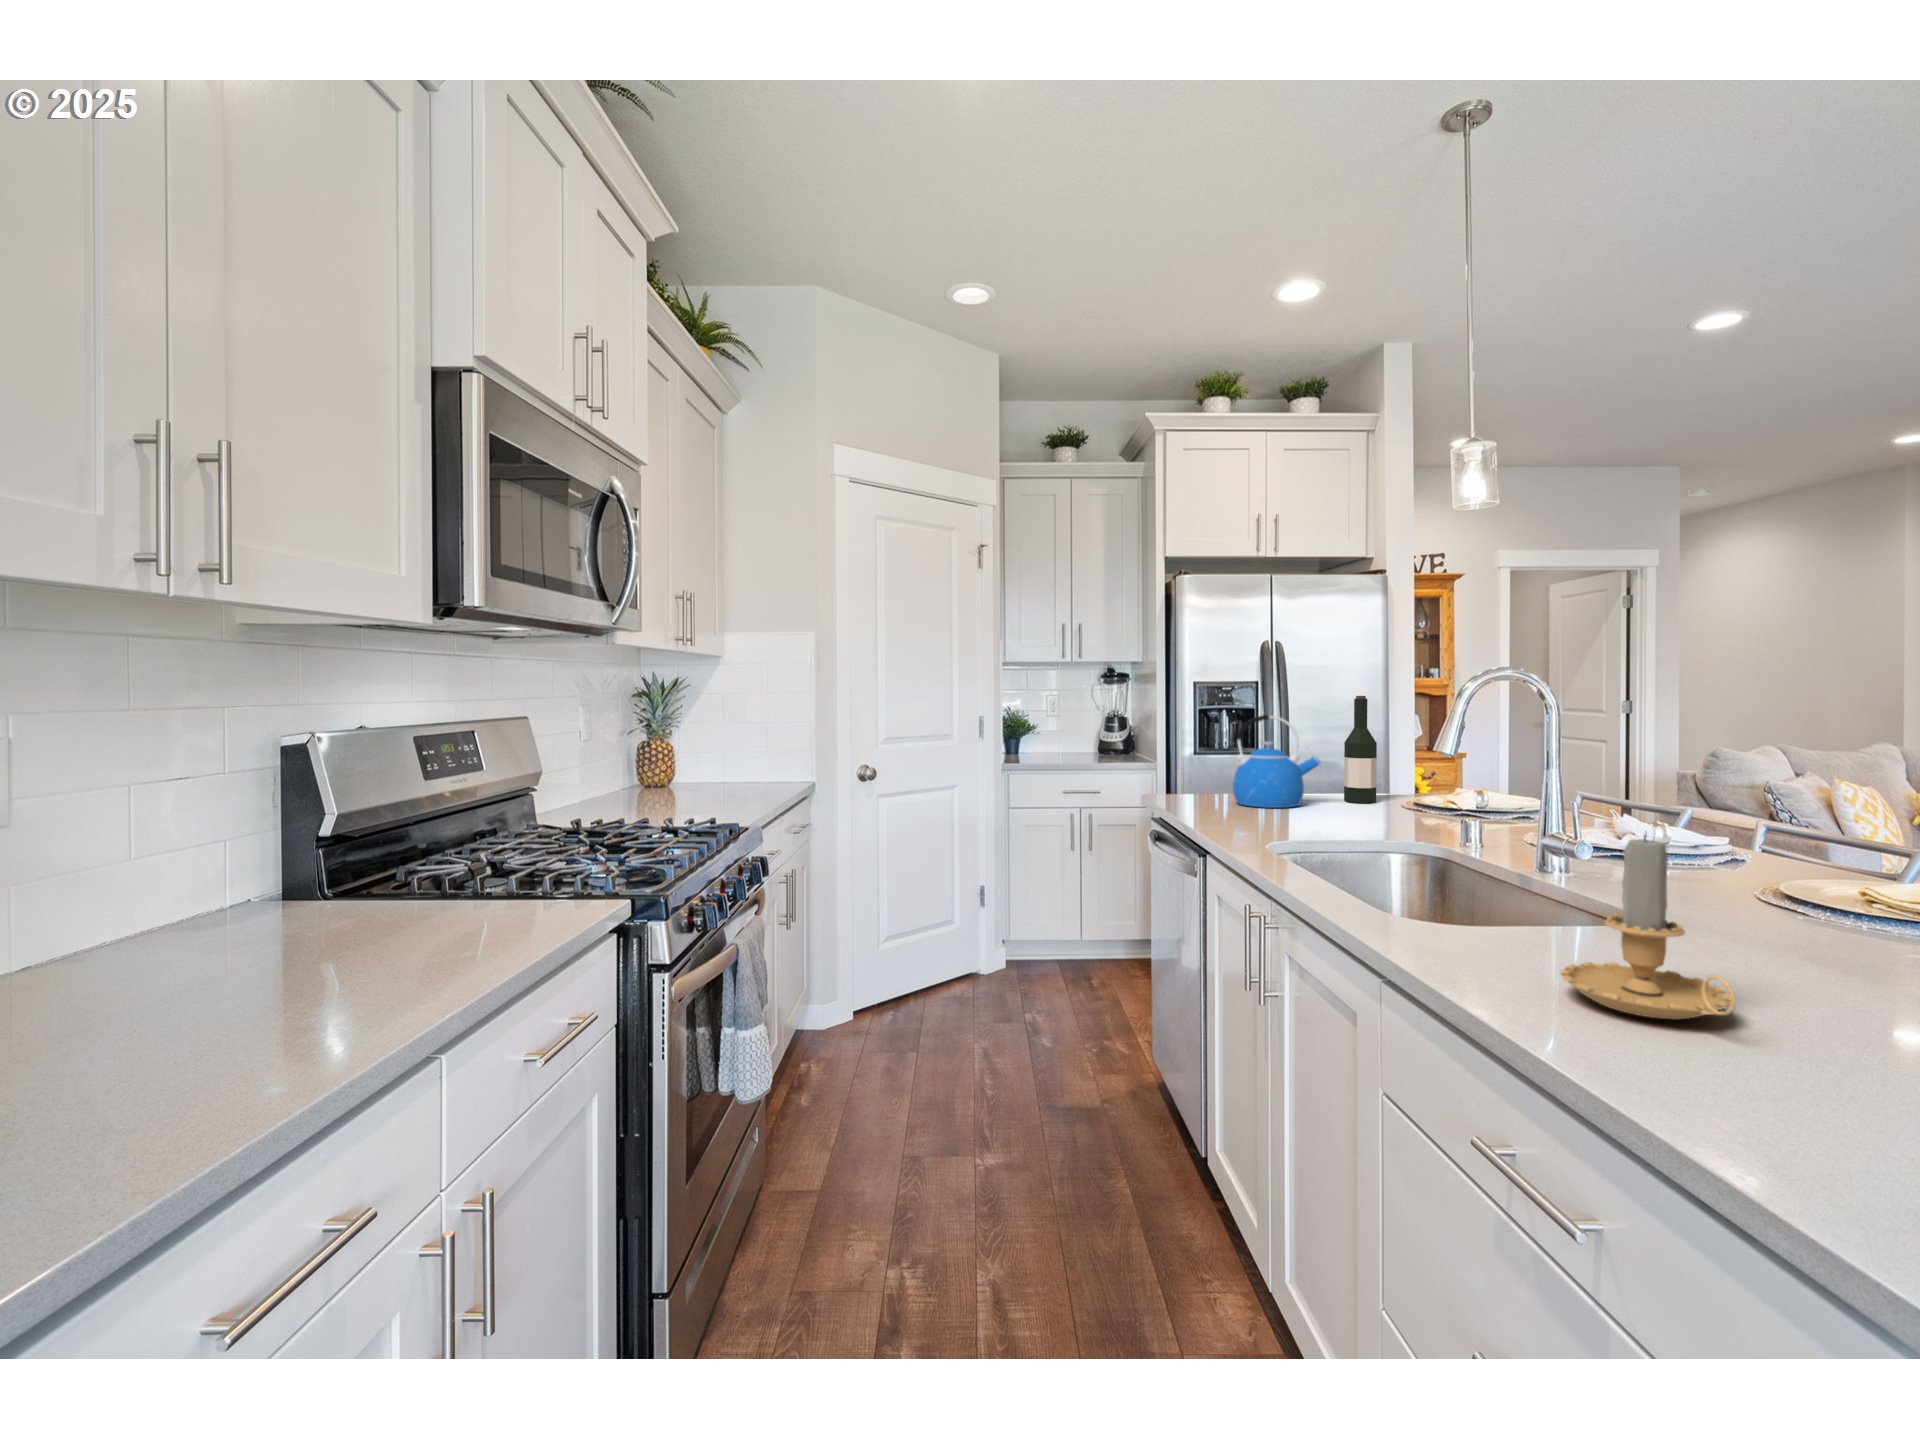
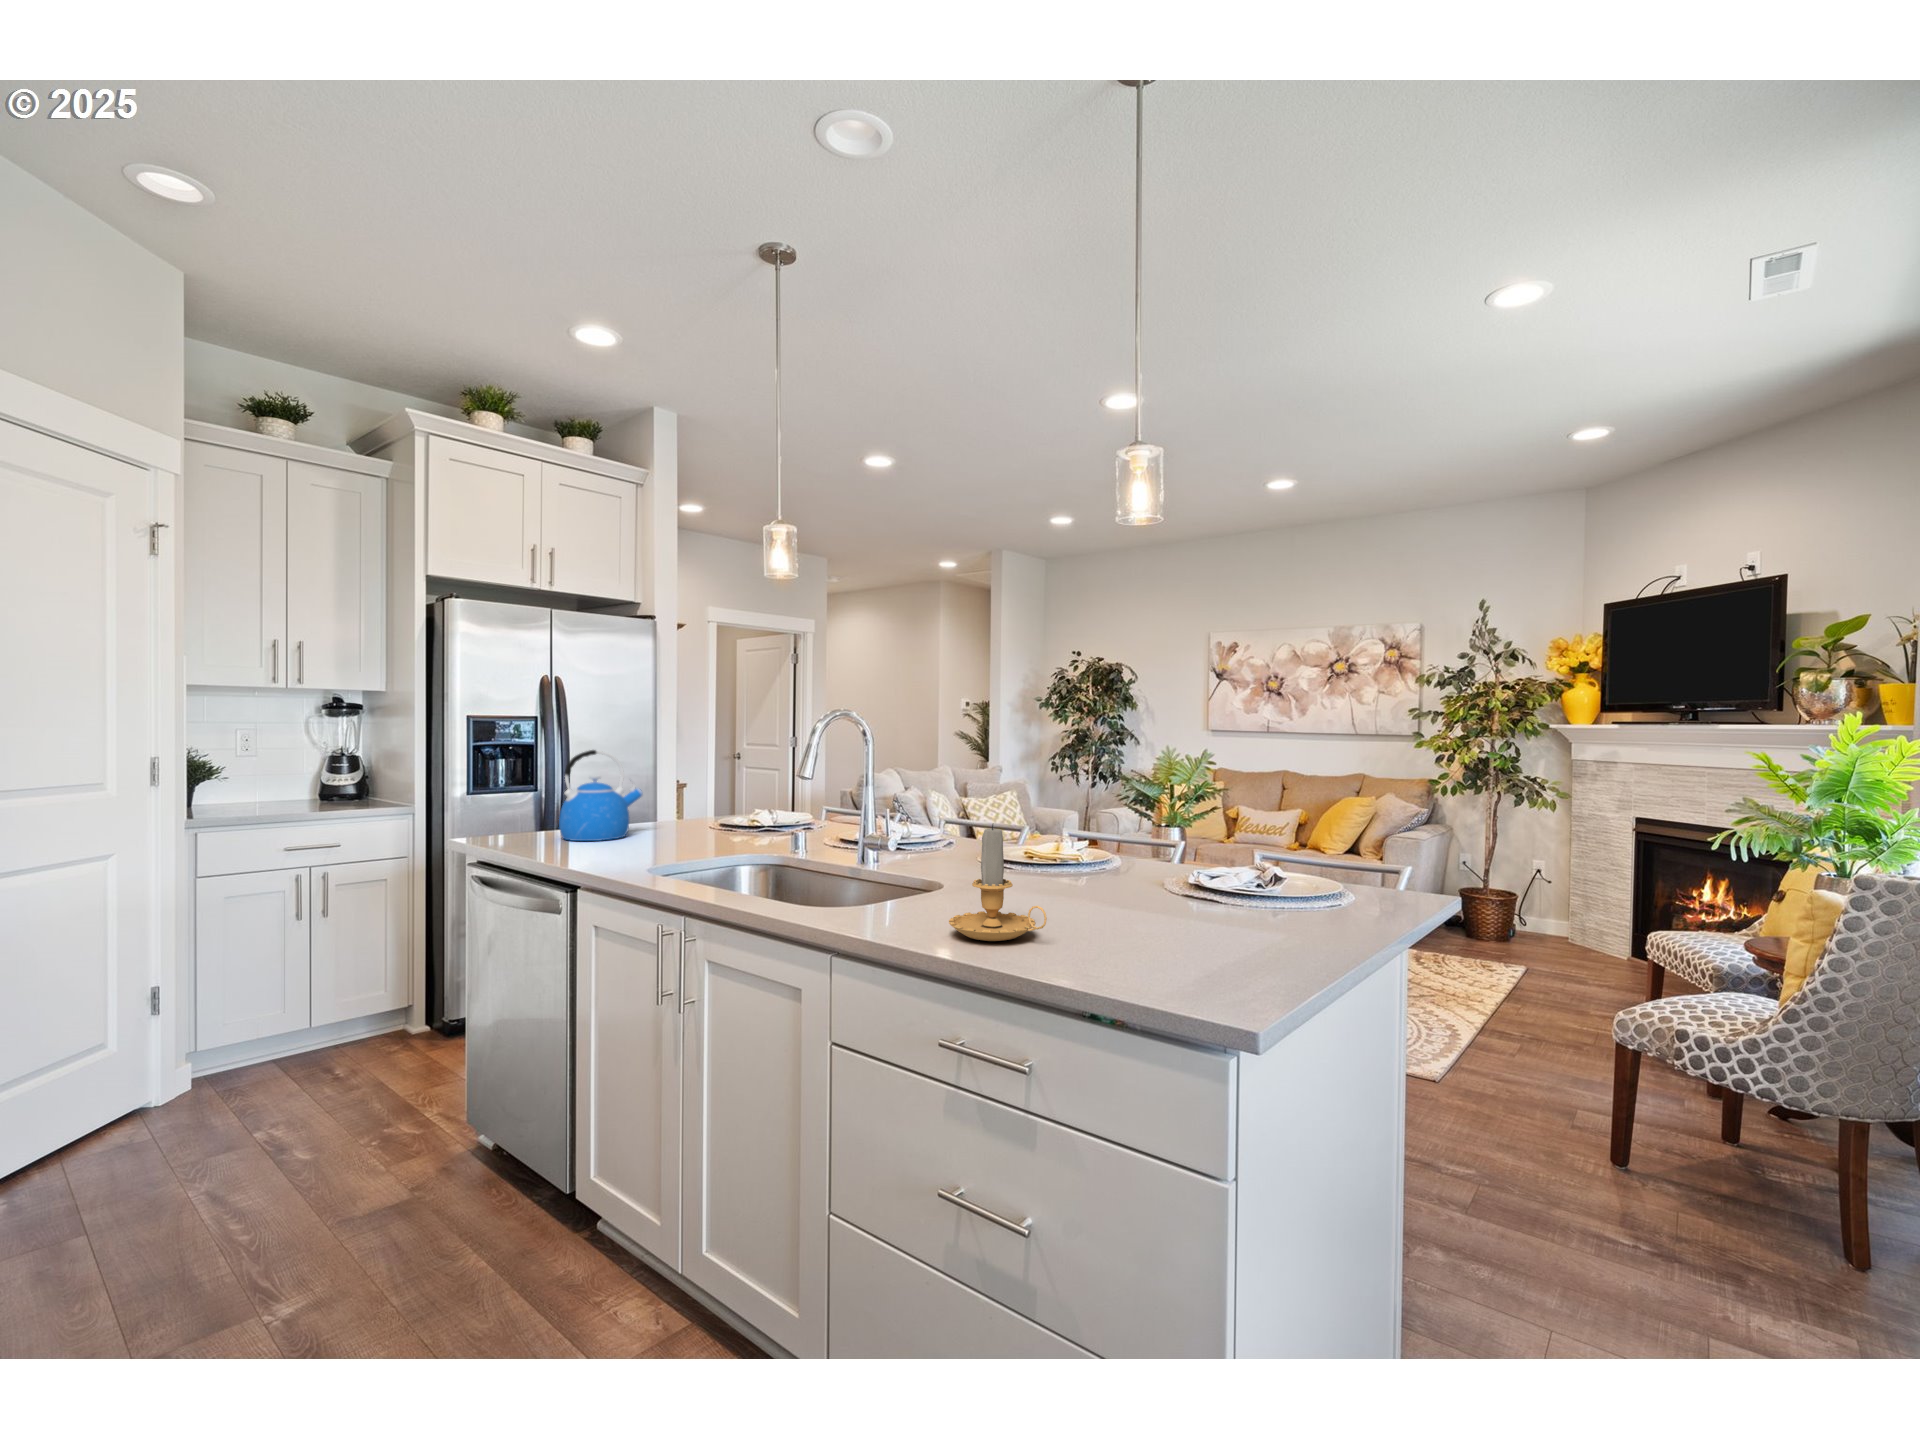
wine bottle: present [1344,696,1377,803] -> none [658,731,686,829]

